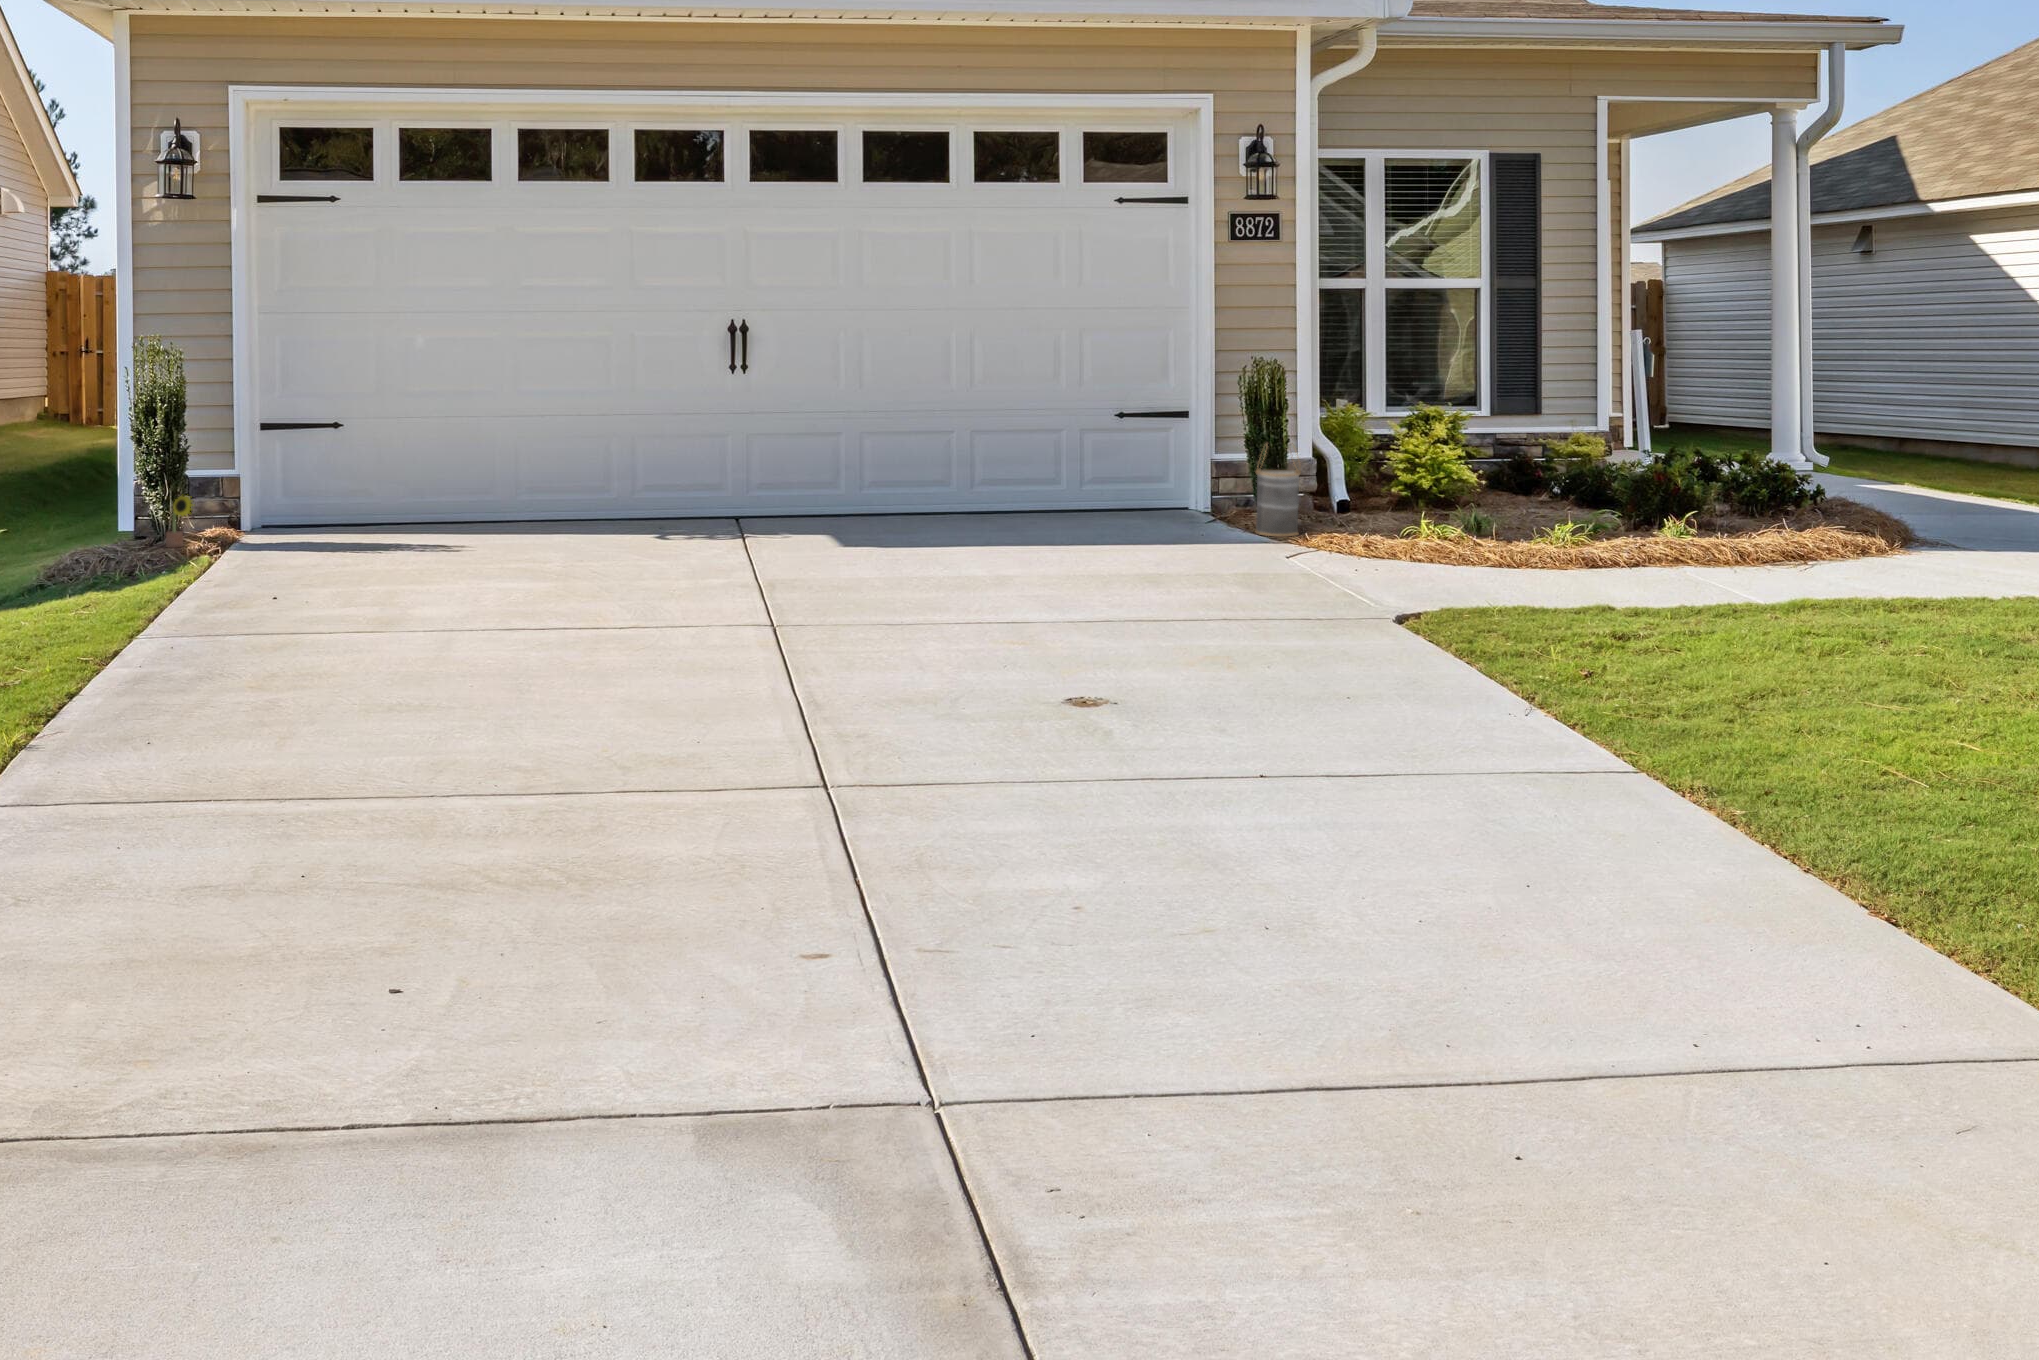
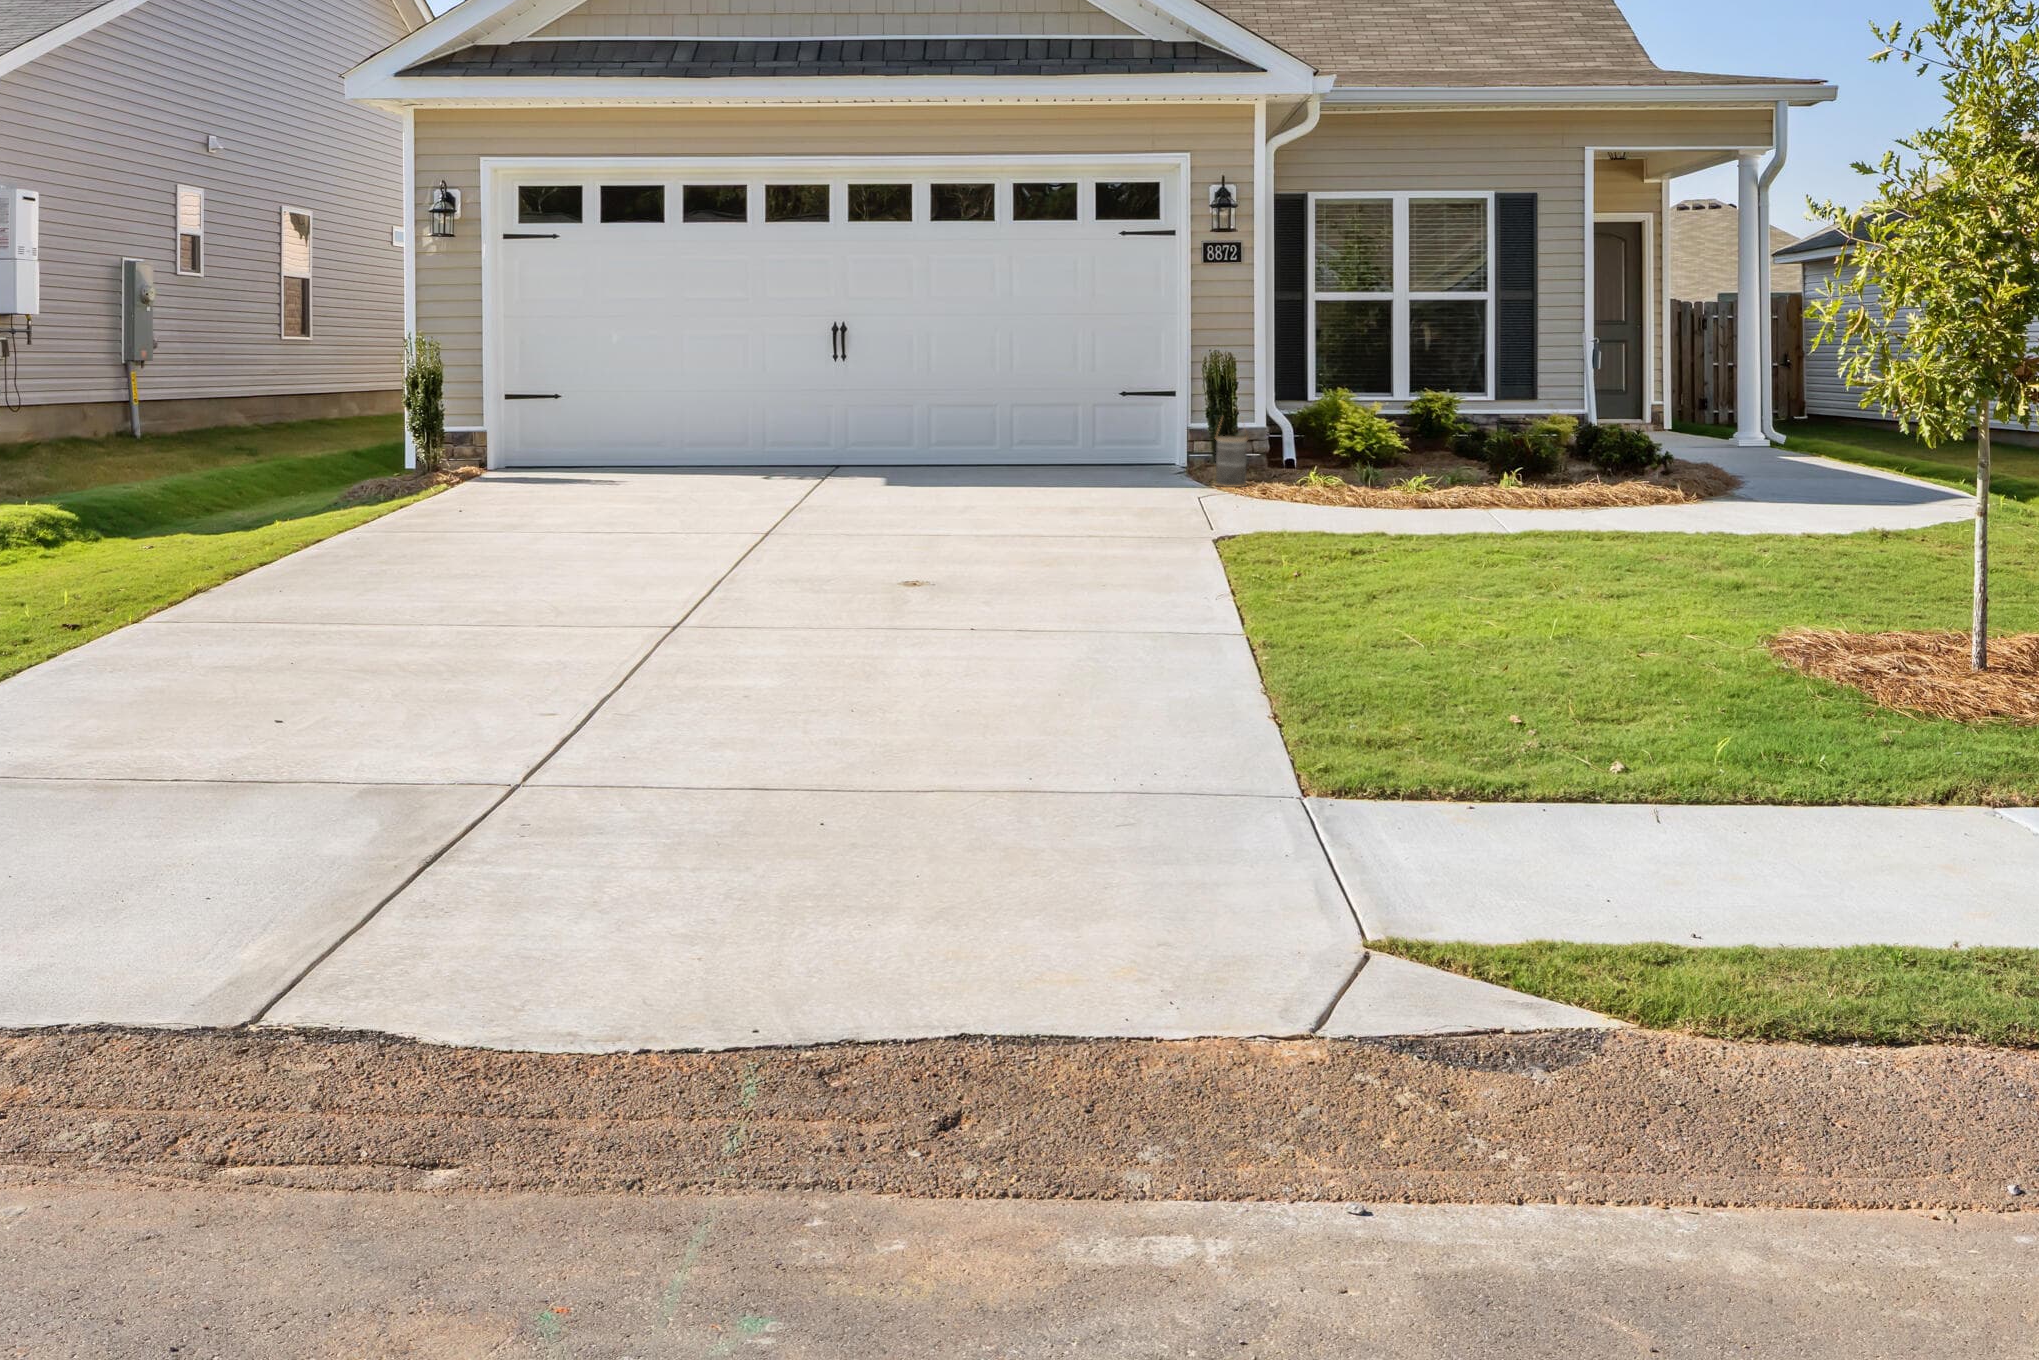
decorative plant: present [166,496,193,548] -> none [434,443,454,480]

